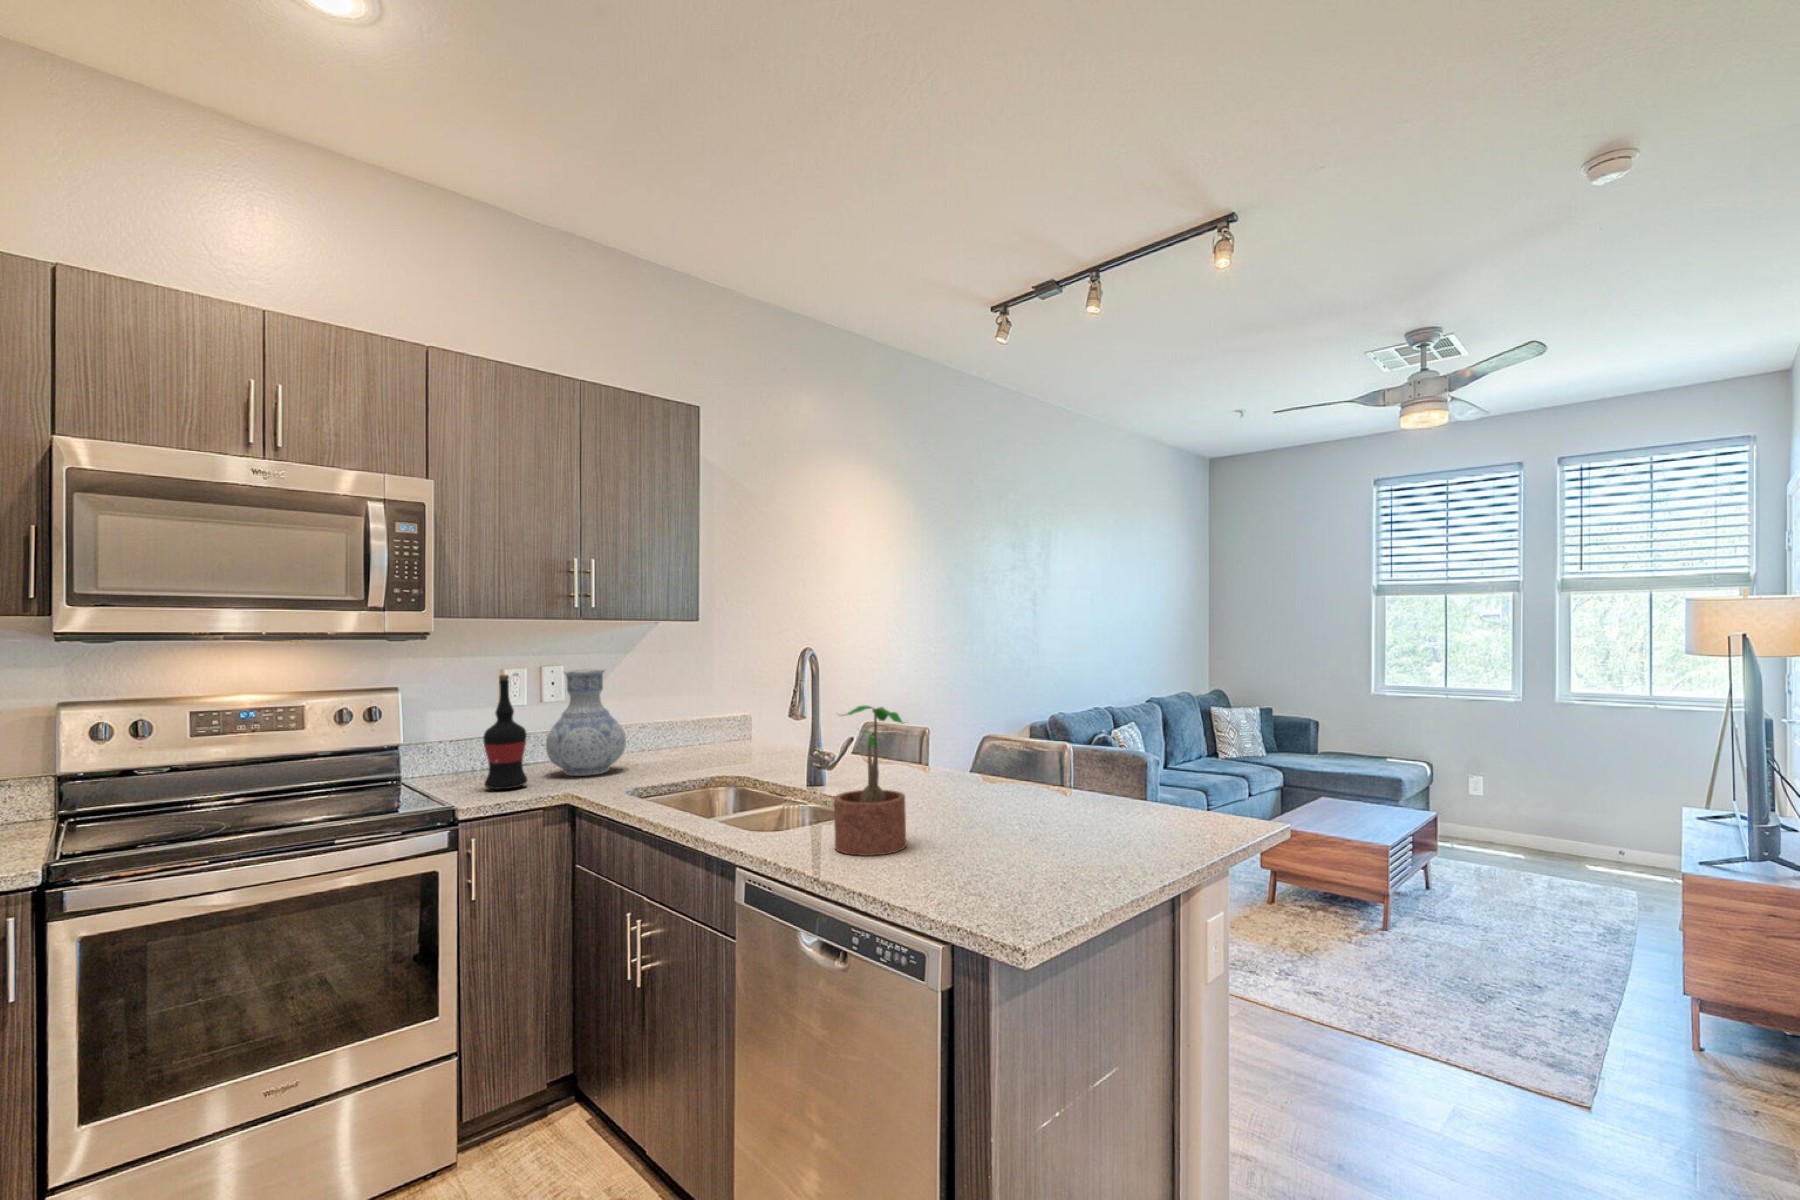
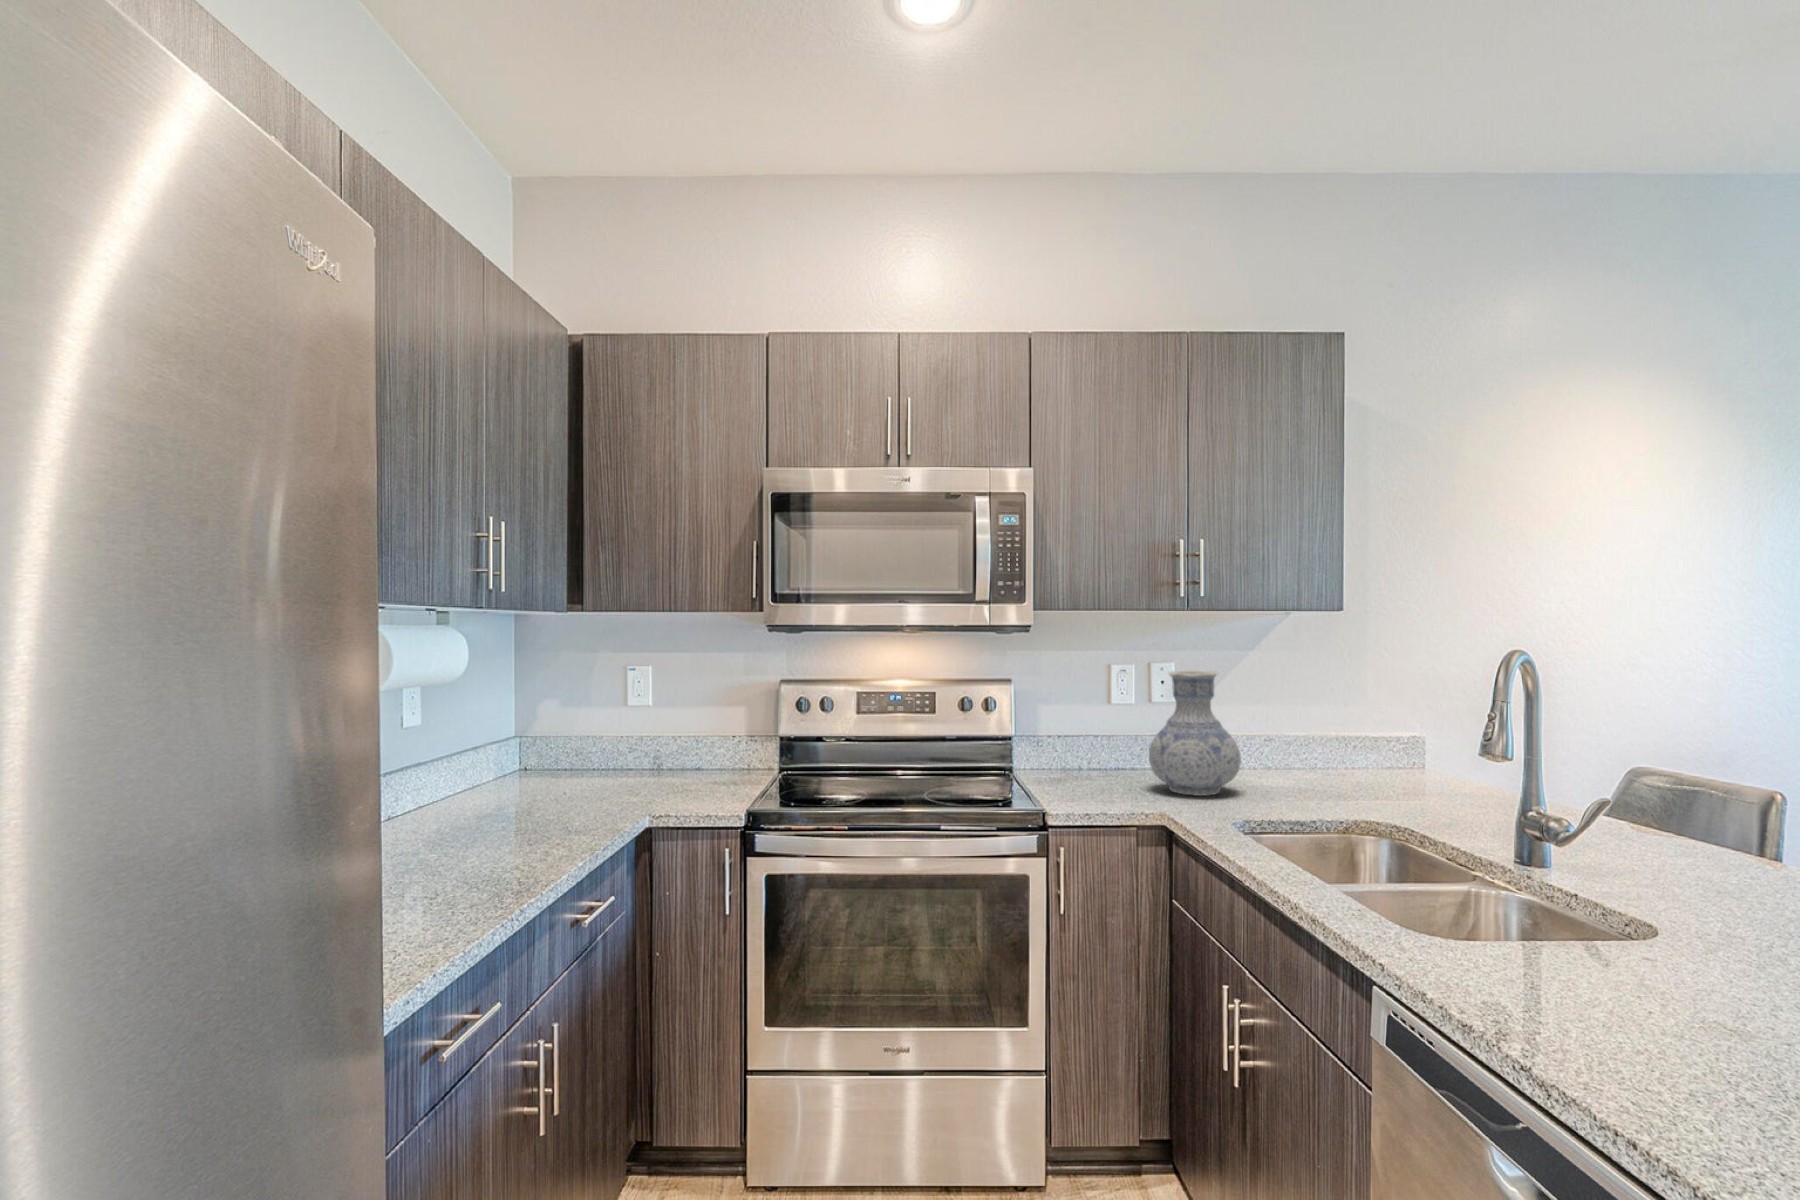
wine bottle: present [483,675,527,789] -> none [1080,674,1126,800]
potted plant: present [834,705,906,856] -> none [1539,781,1705,1049]

